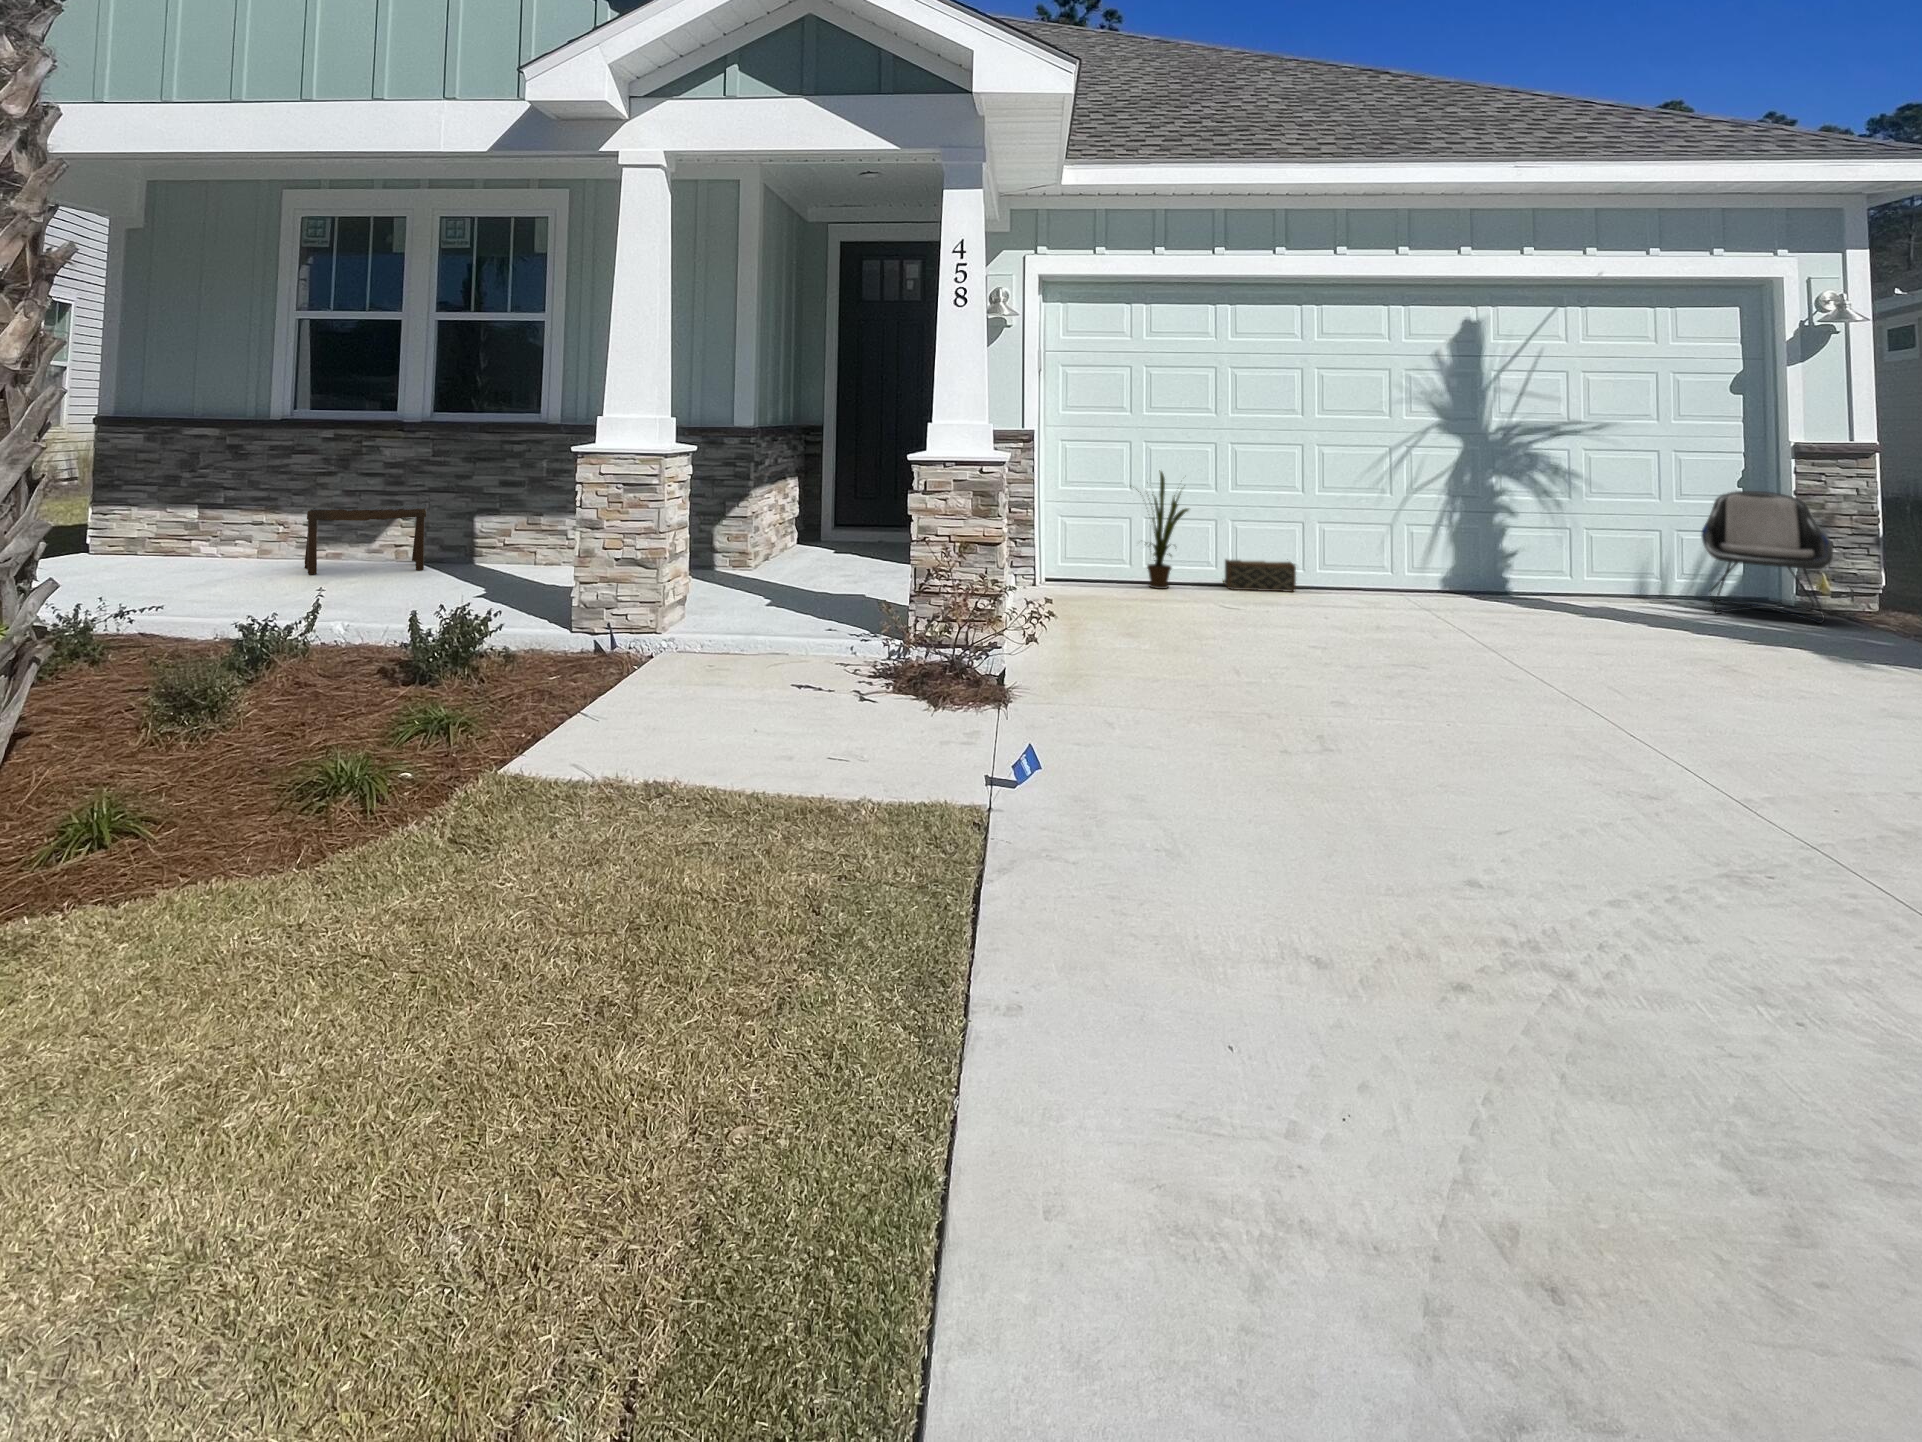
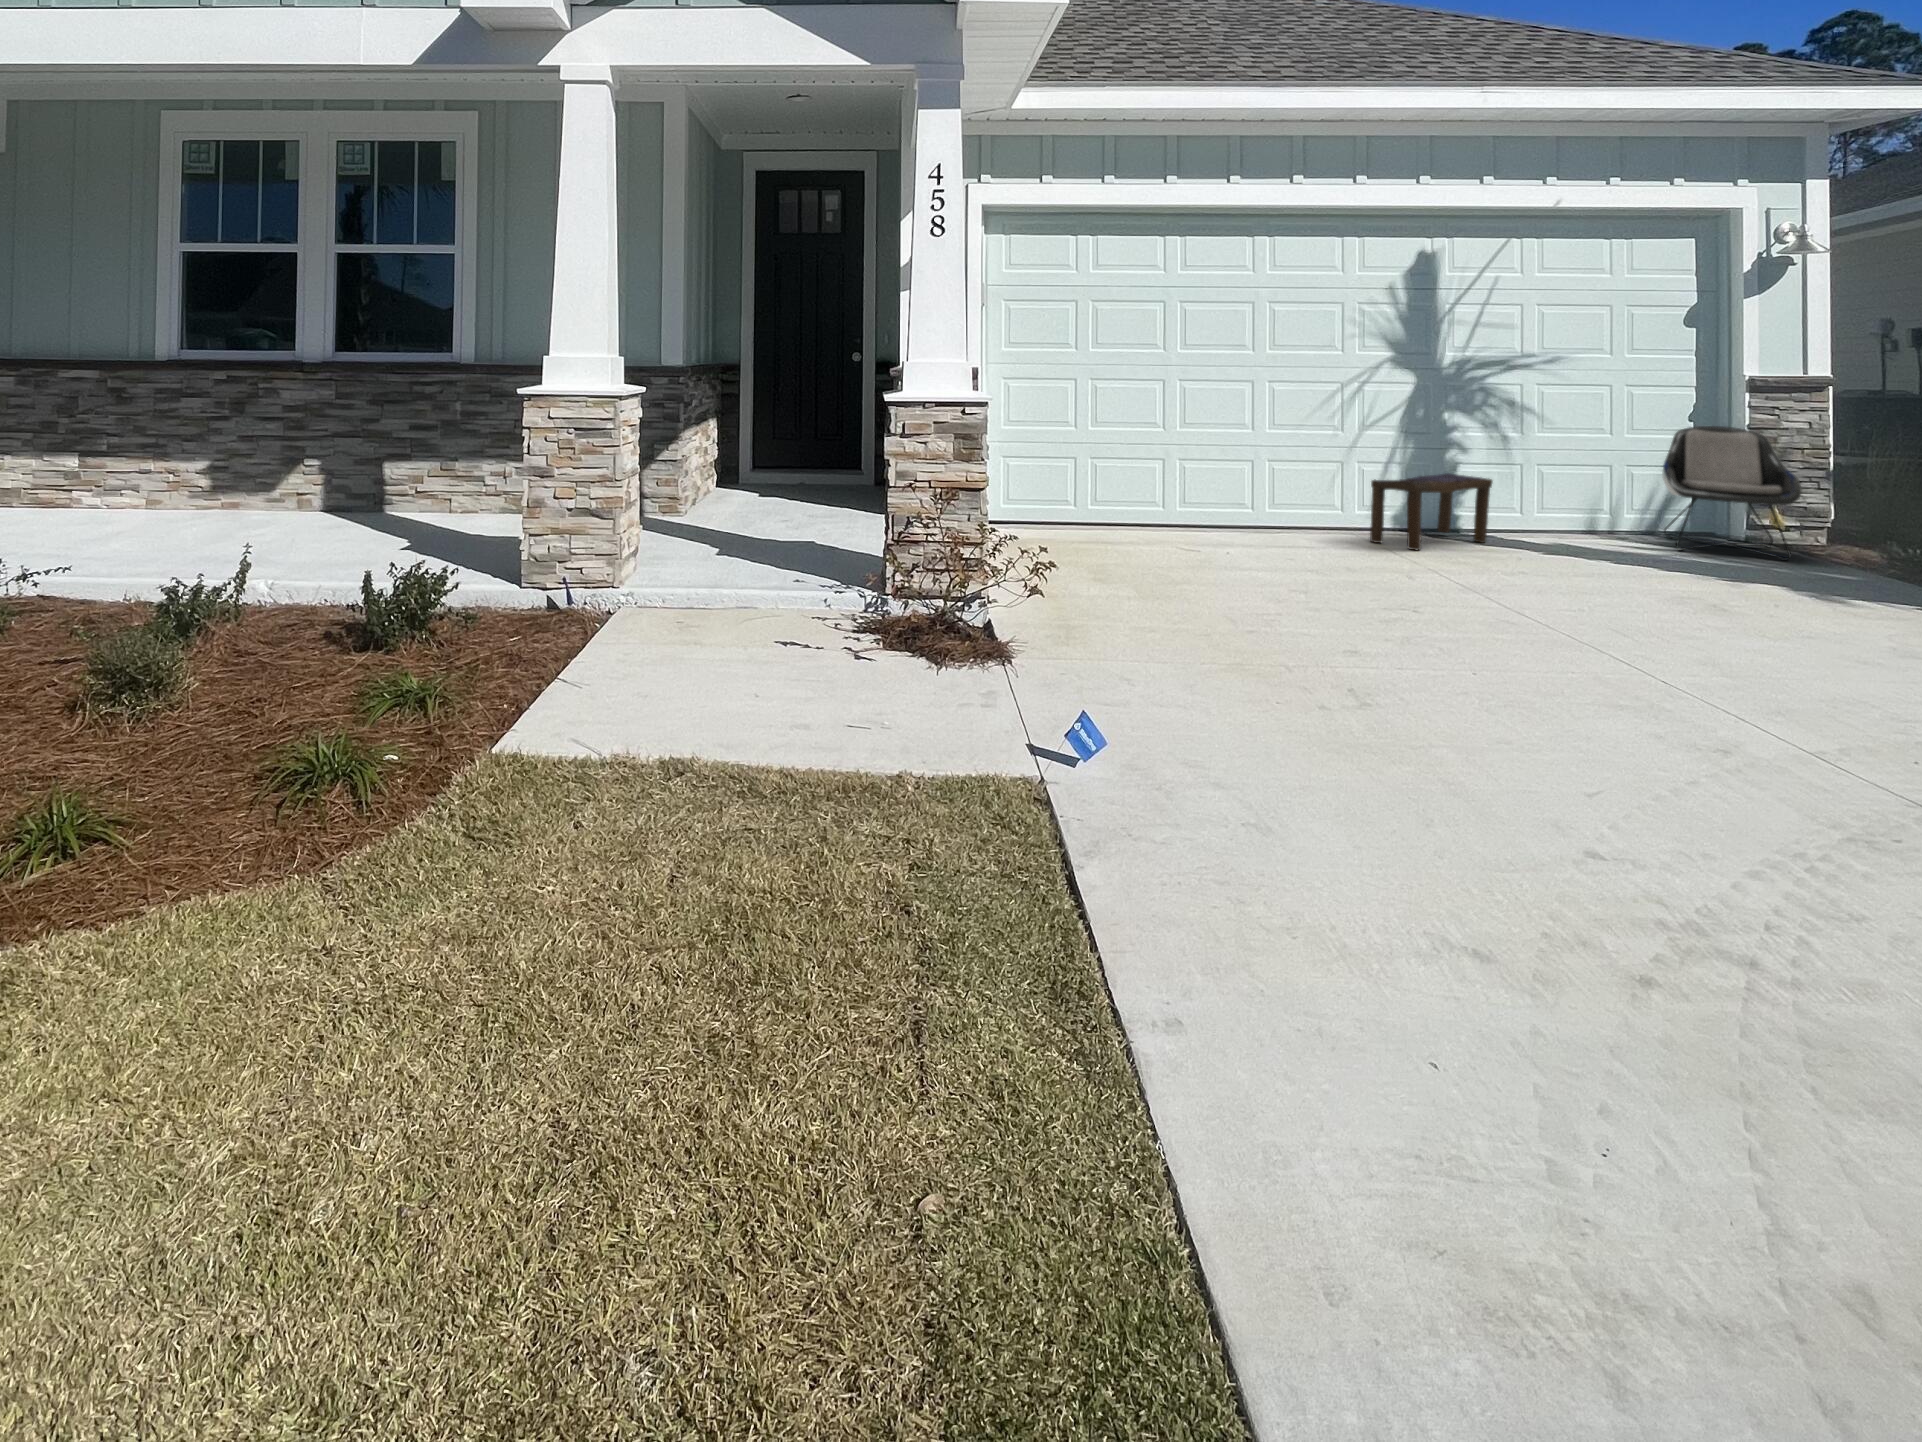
house plant: present [1138,470,1189,589] -> none [1076,406,1144,532]
bench: present [305,504,427,575] -> present [1370,473,1492,551]
woven basket: present [1223,559,1296,592] -> none [1173,498,1252,533]

